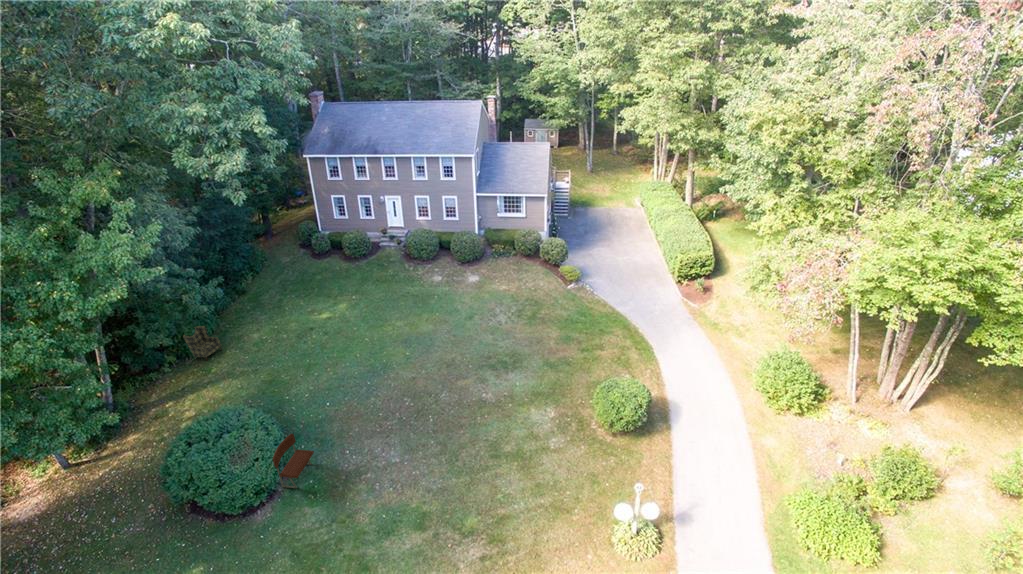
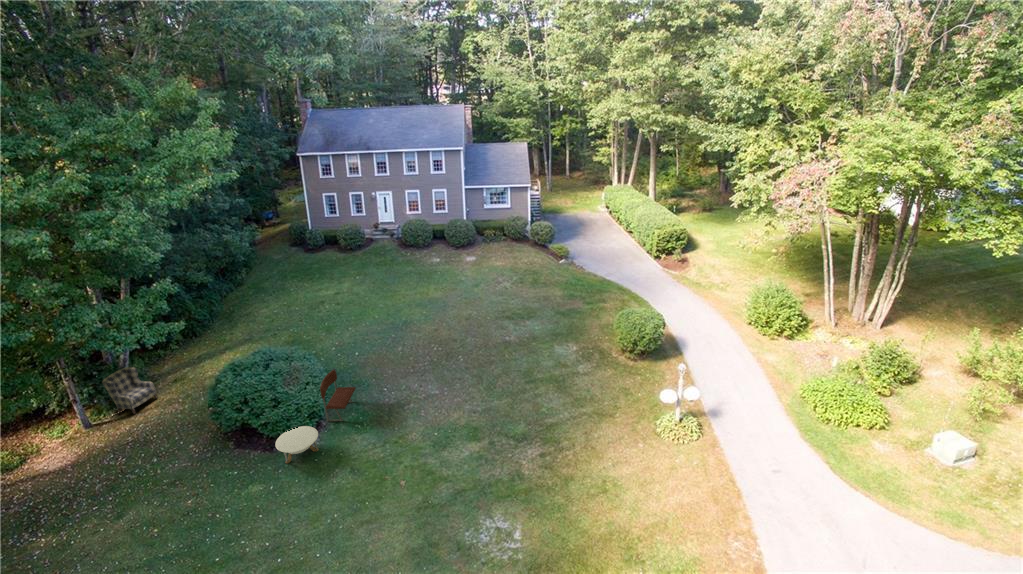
chair: present [183,326,221,361] -> present [102,367,157,414]
round table: none [223,496,266,537] -> present [275,426,319,464]

